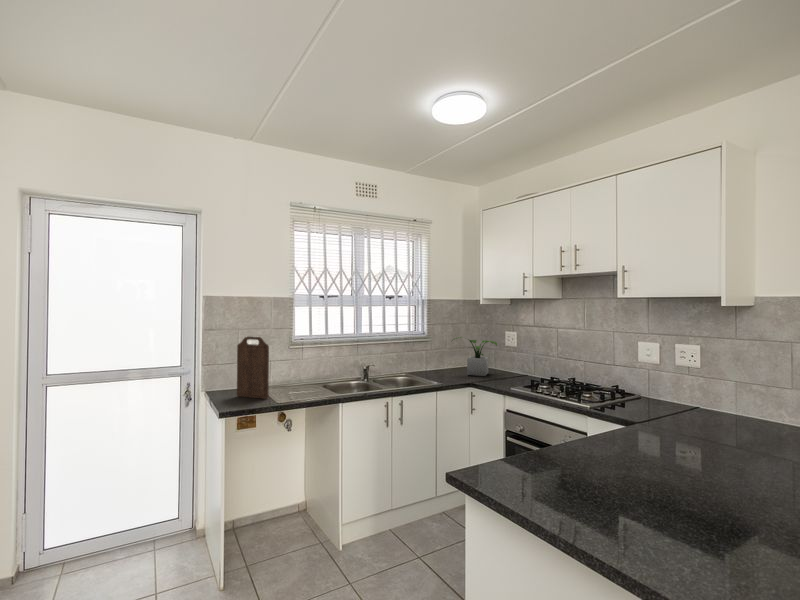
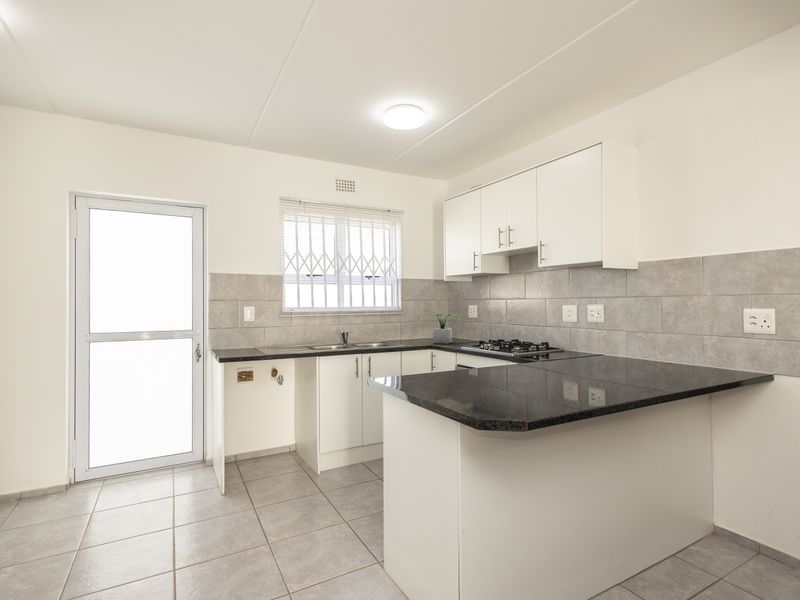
cutting board: present [237,336,269,399] -> none [236,305,261,354]

